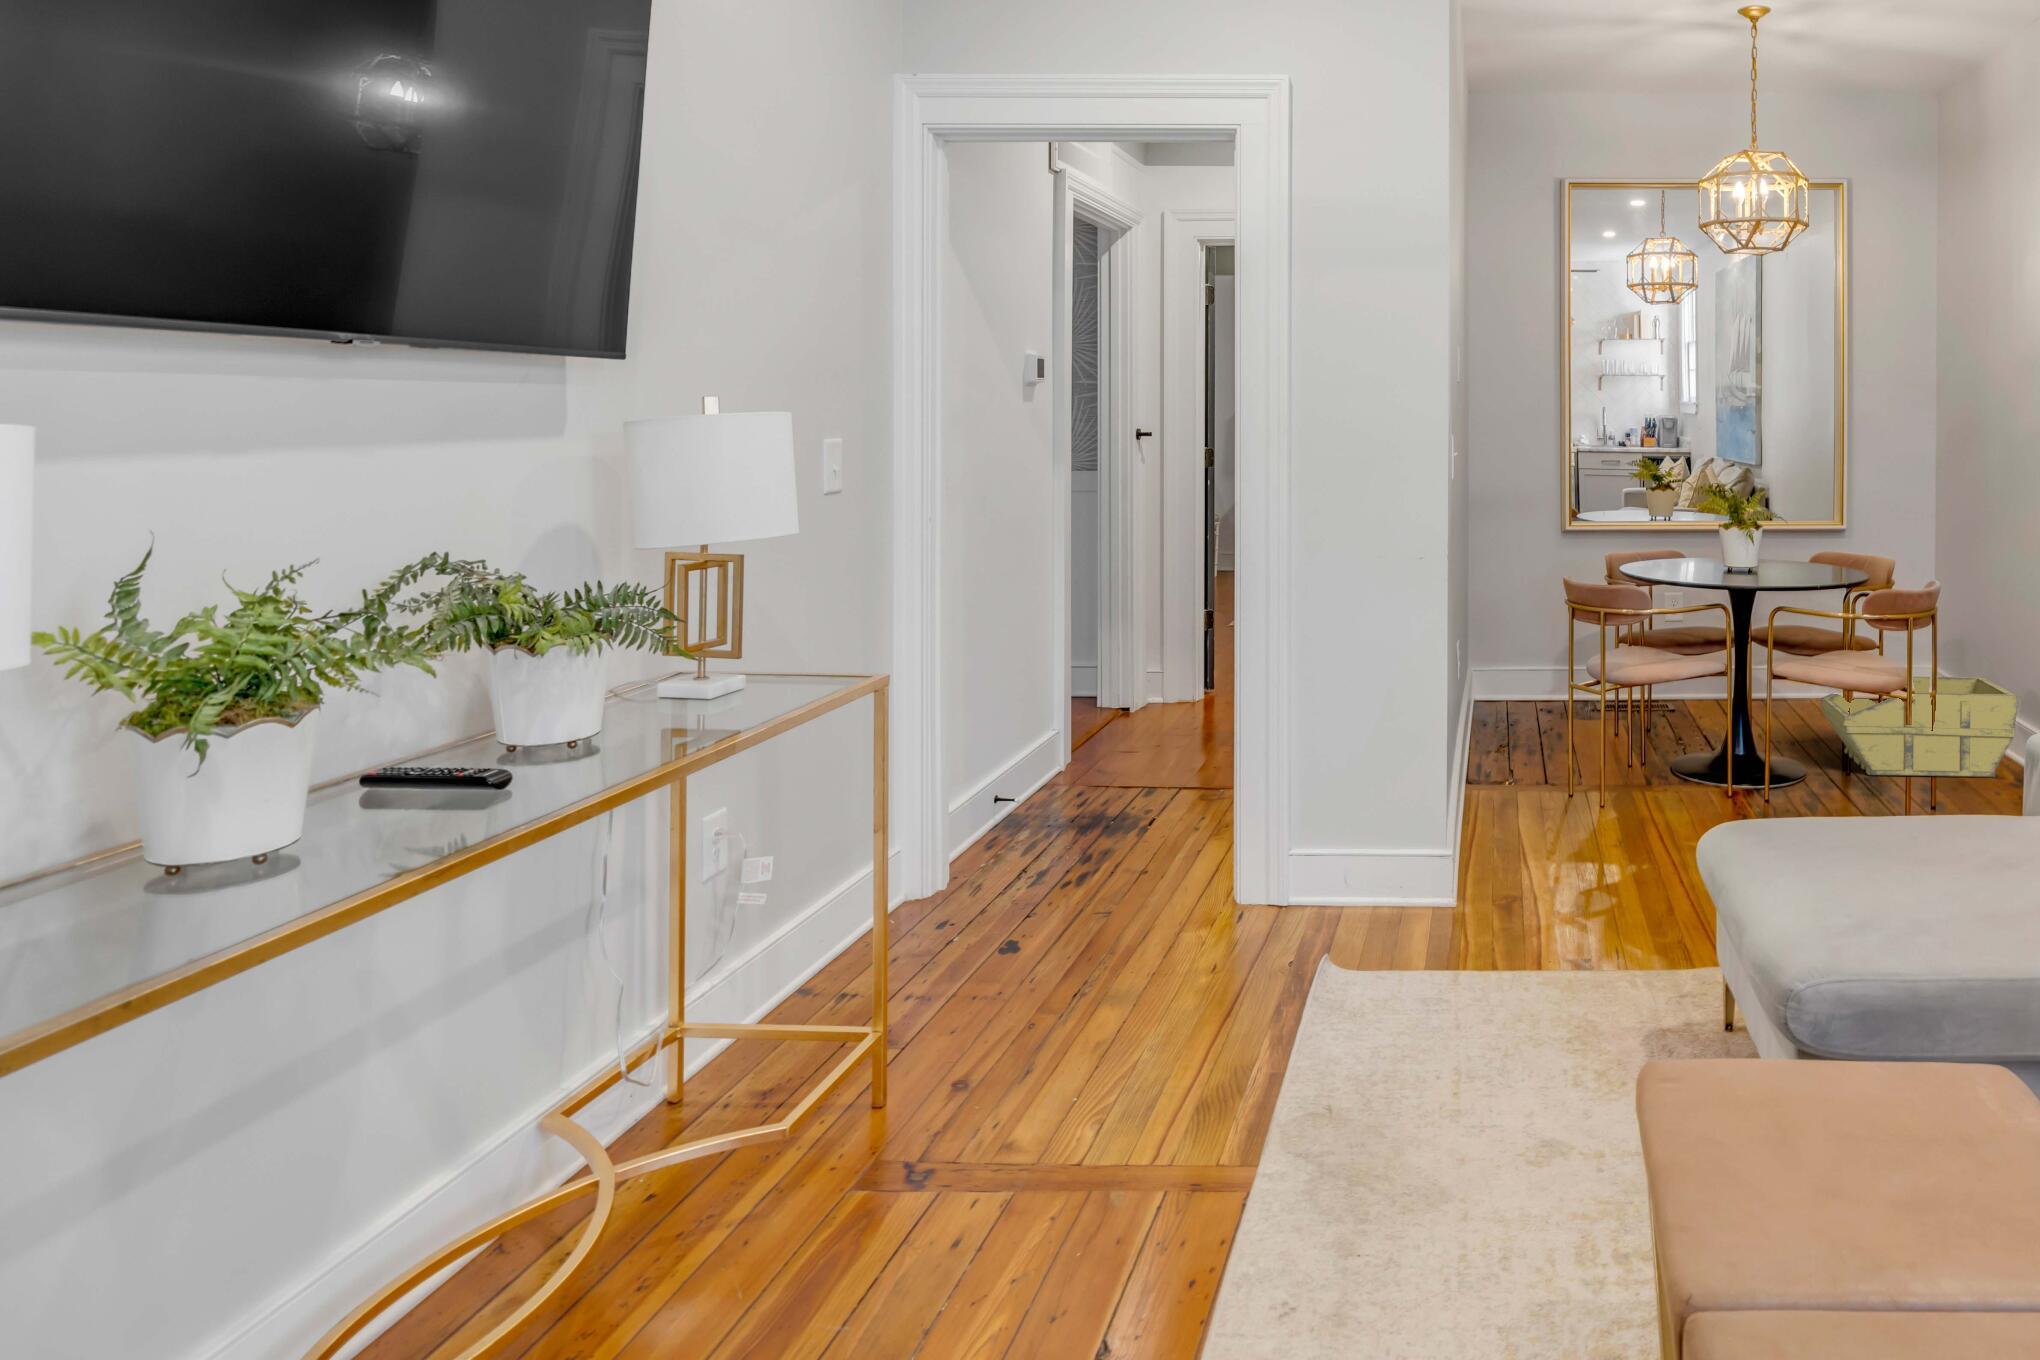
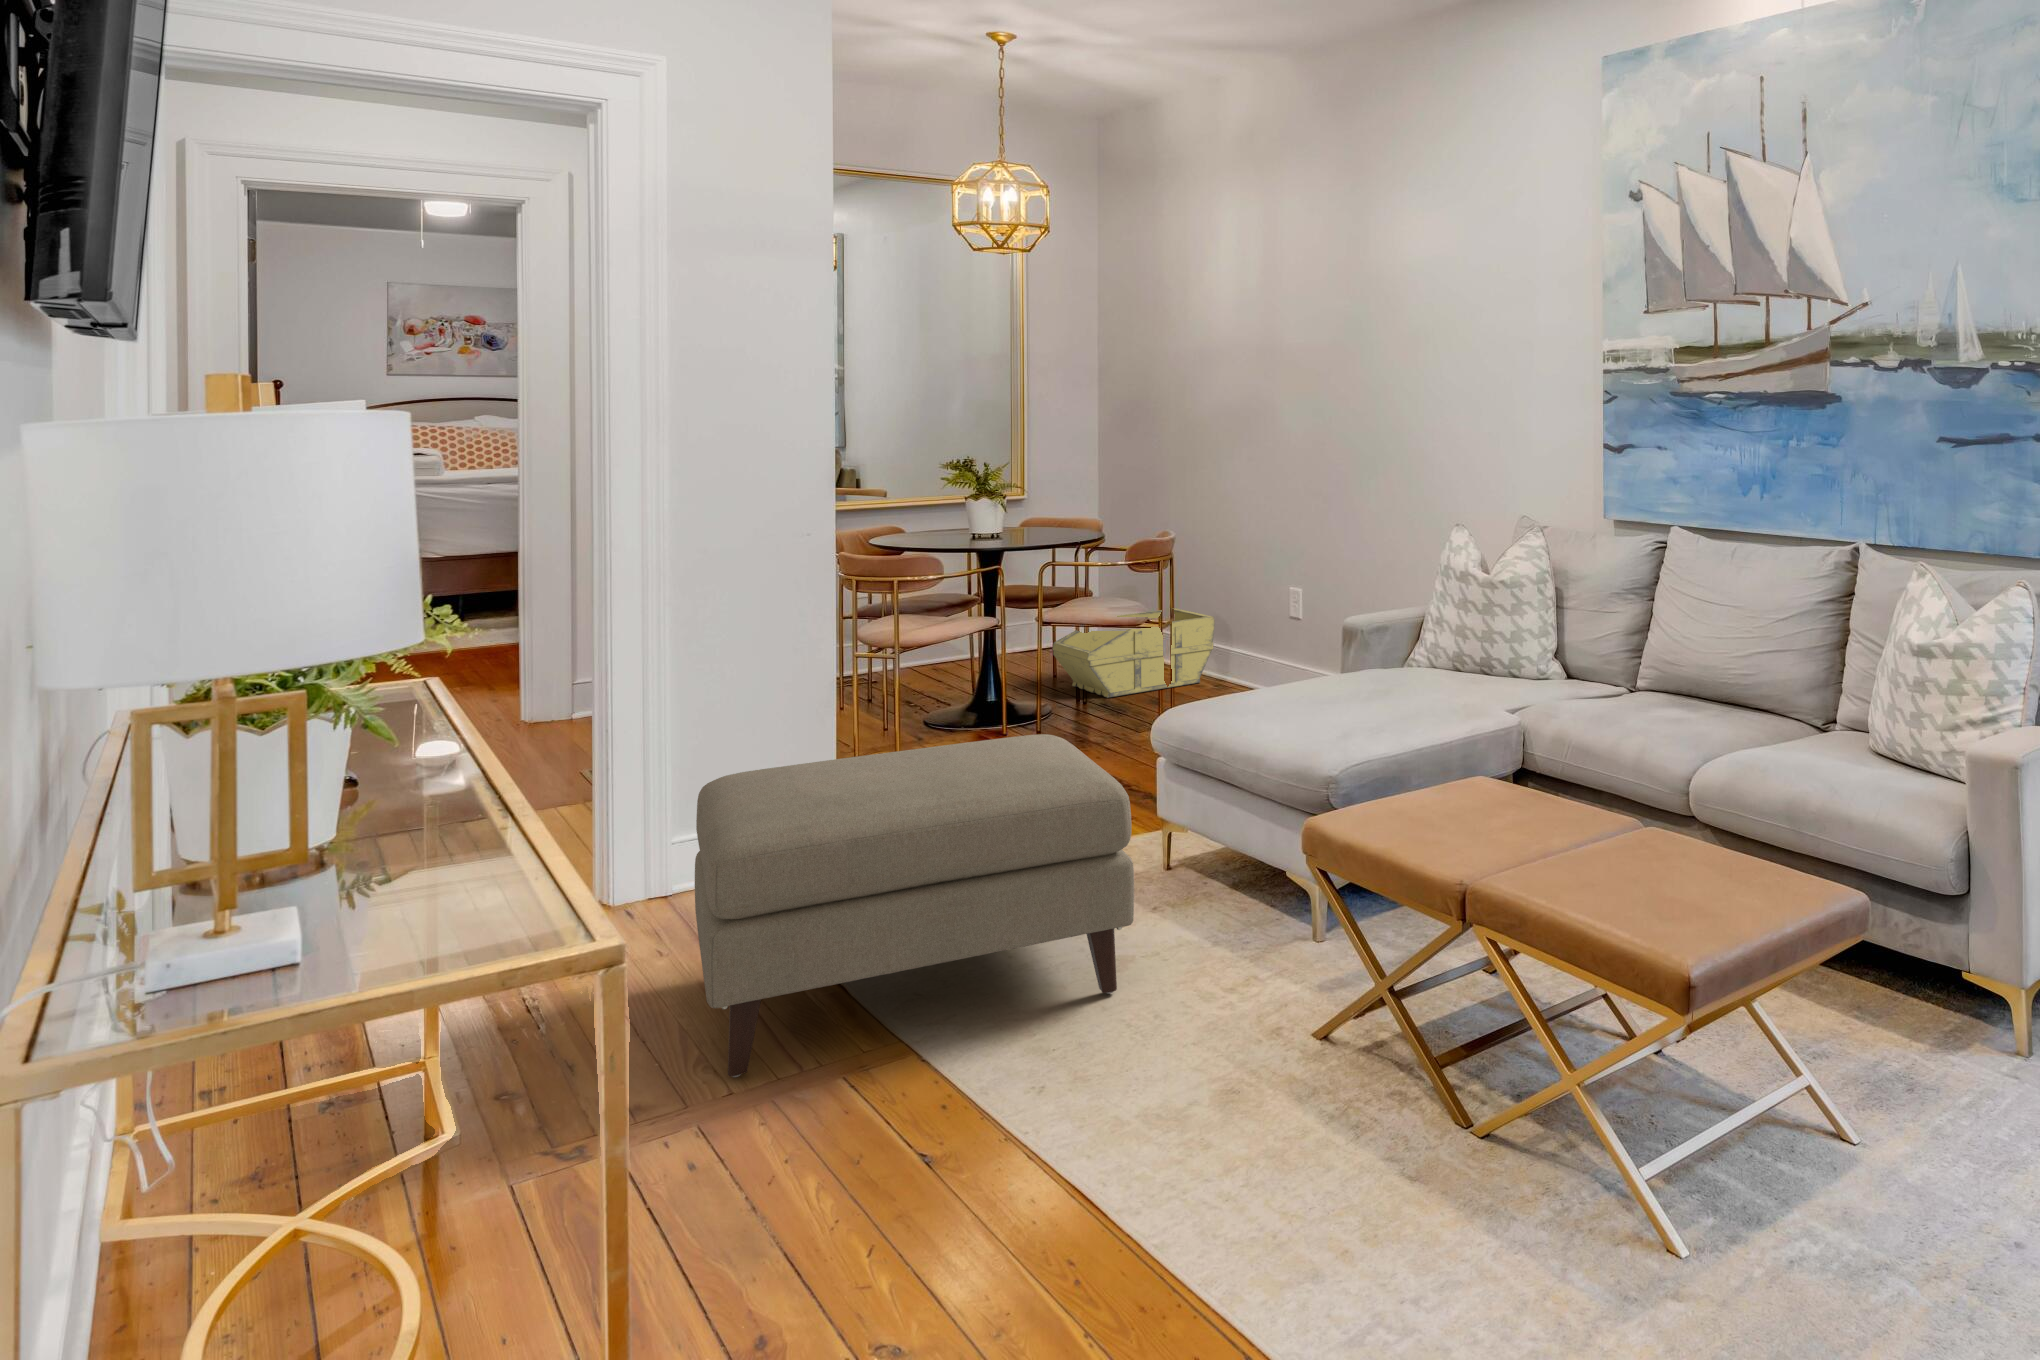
ottoman: none [1016,795,1555,1208] -> present [695,734,1134,1077]

